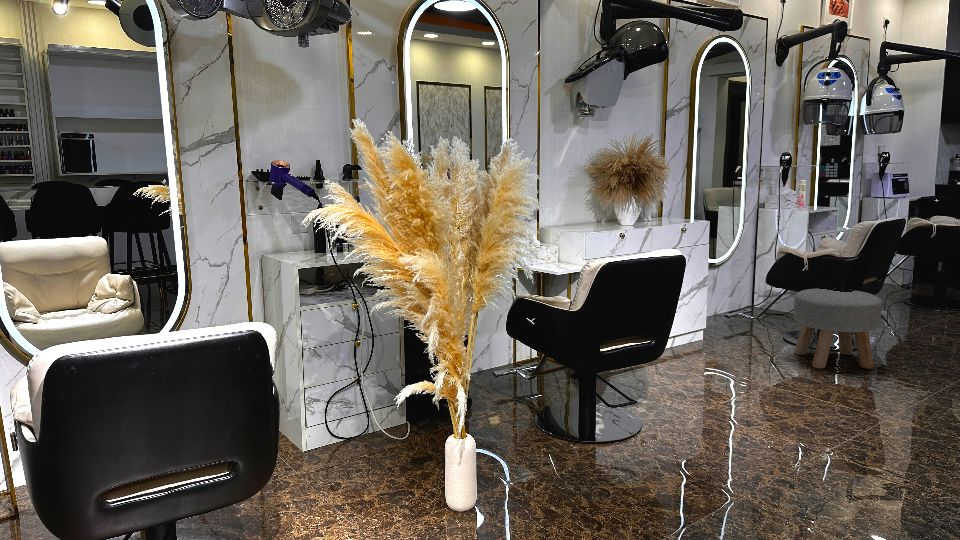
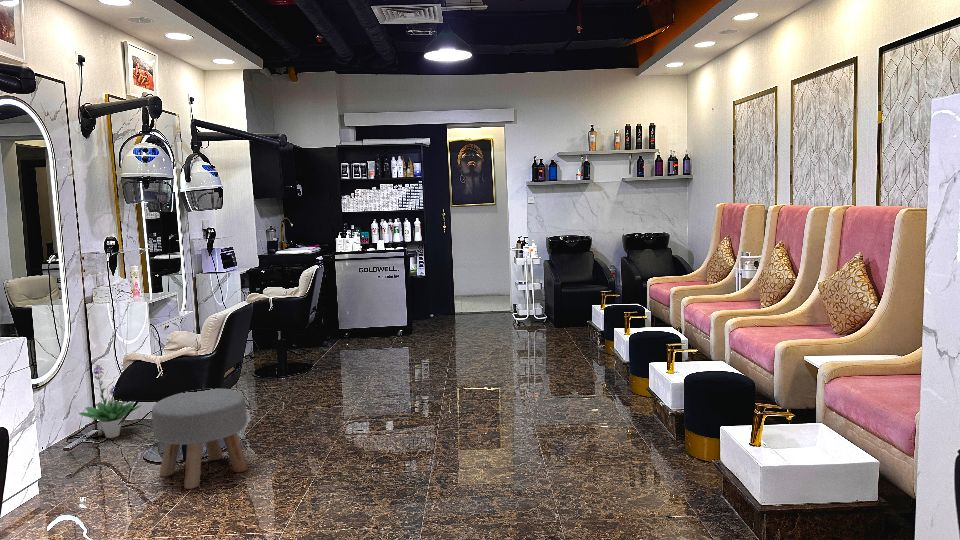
potted plant: none [740,257,790,320] -> present [79,364,141,438]

